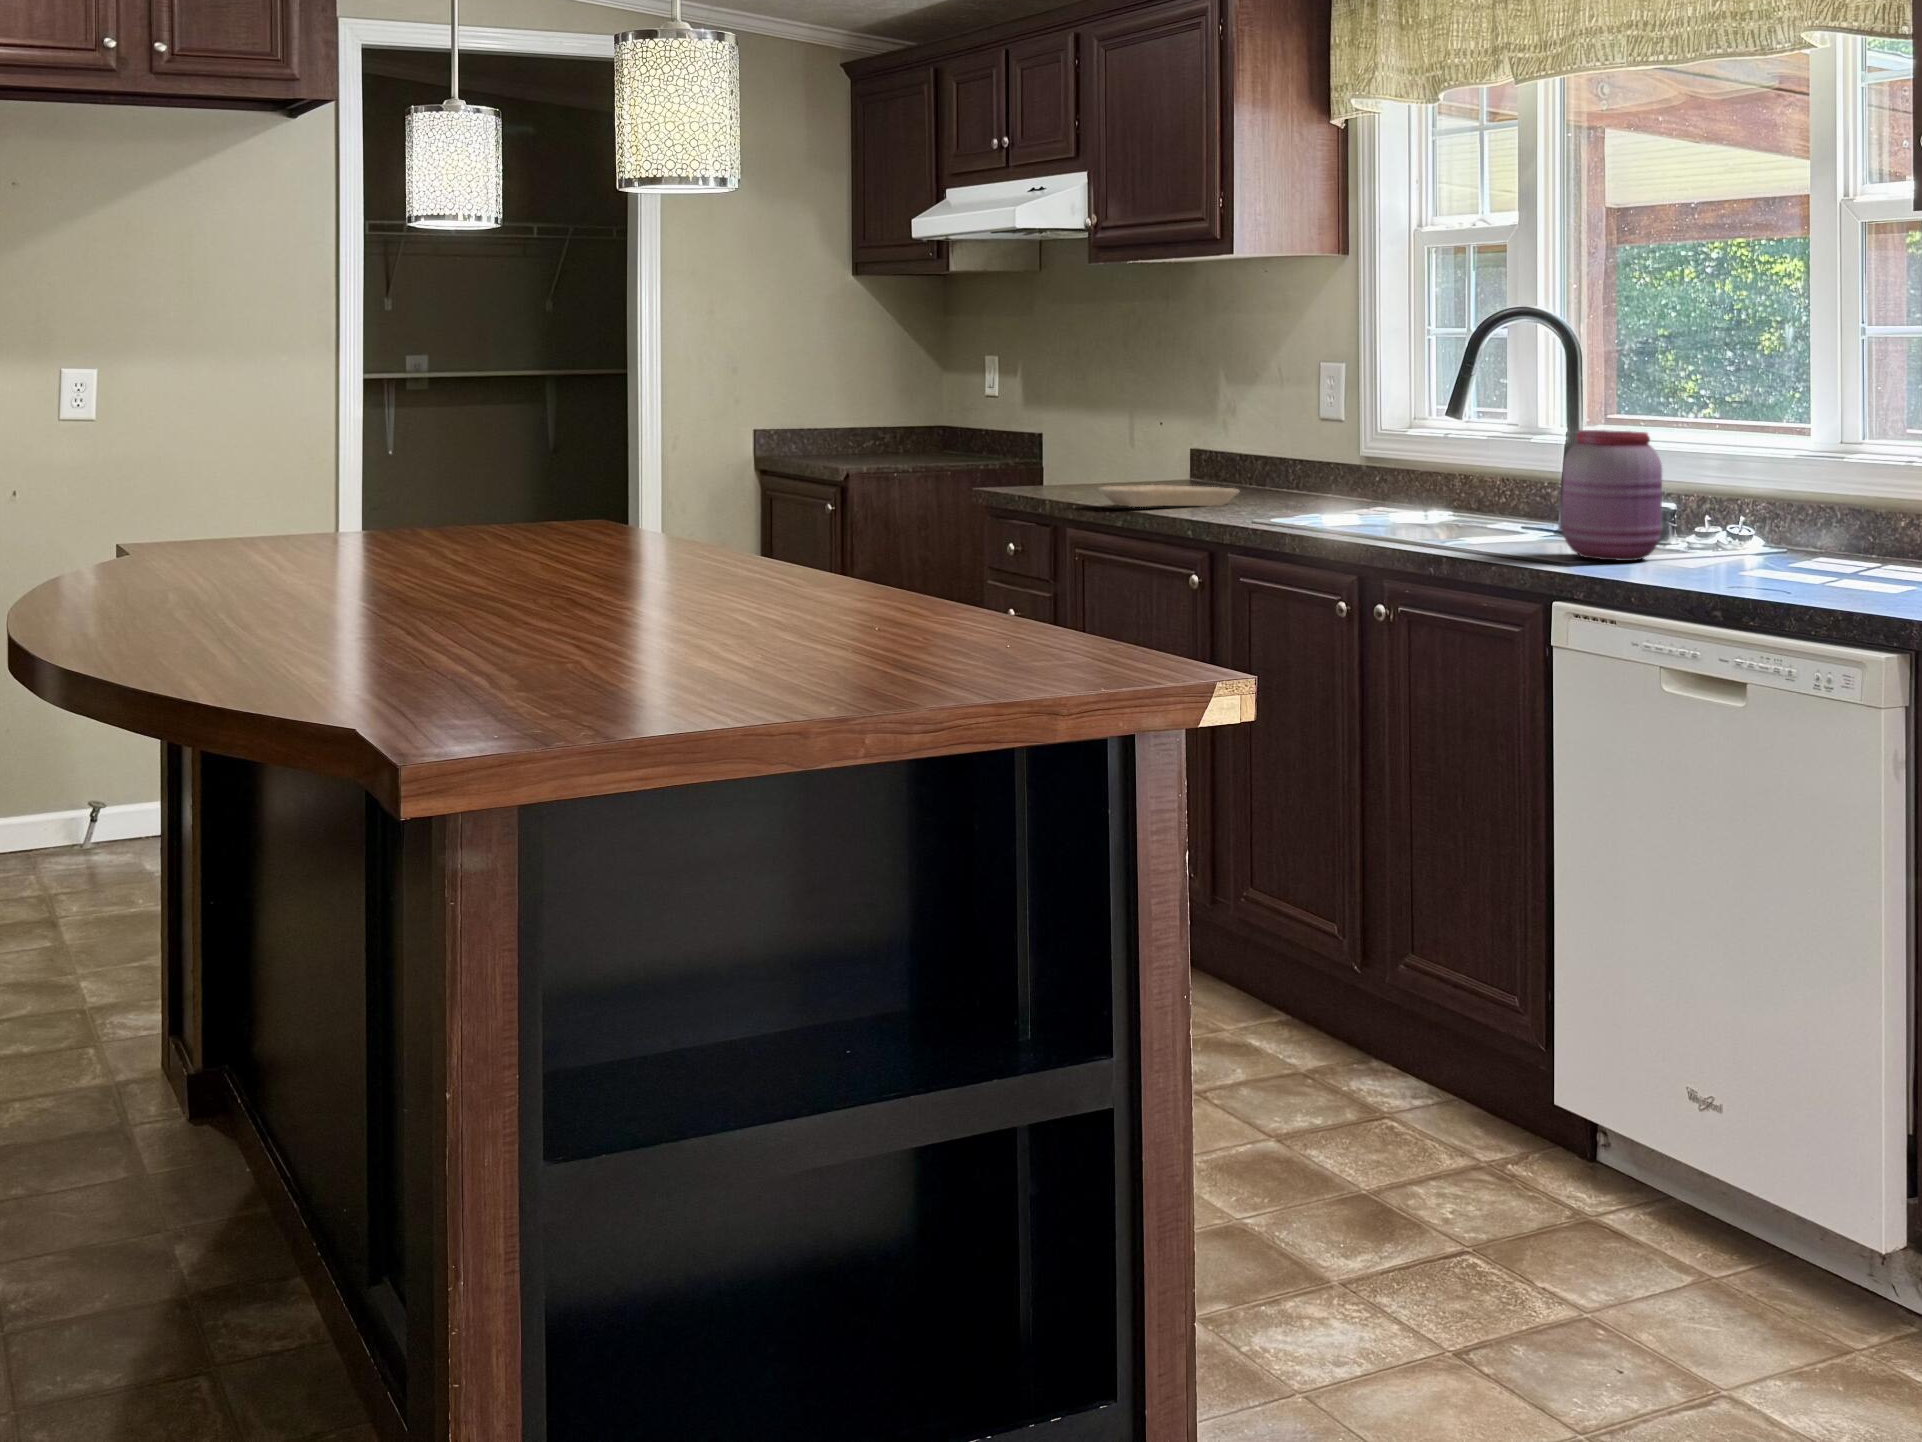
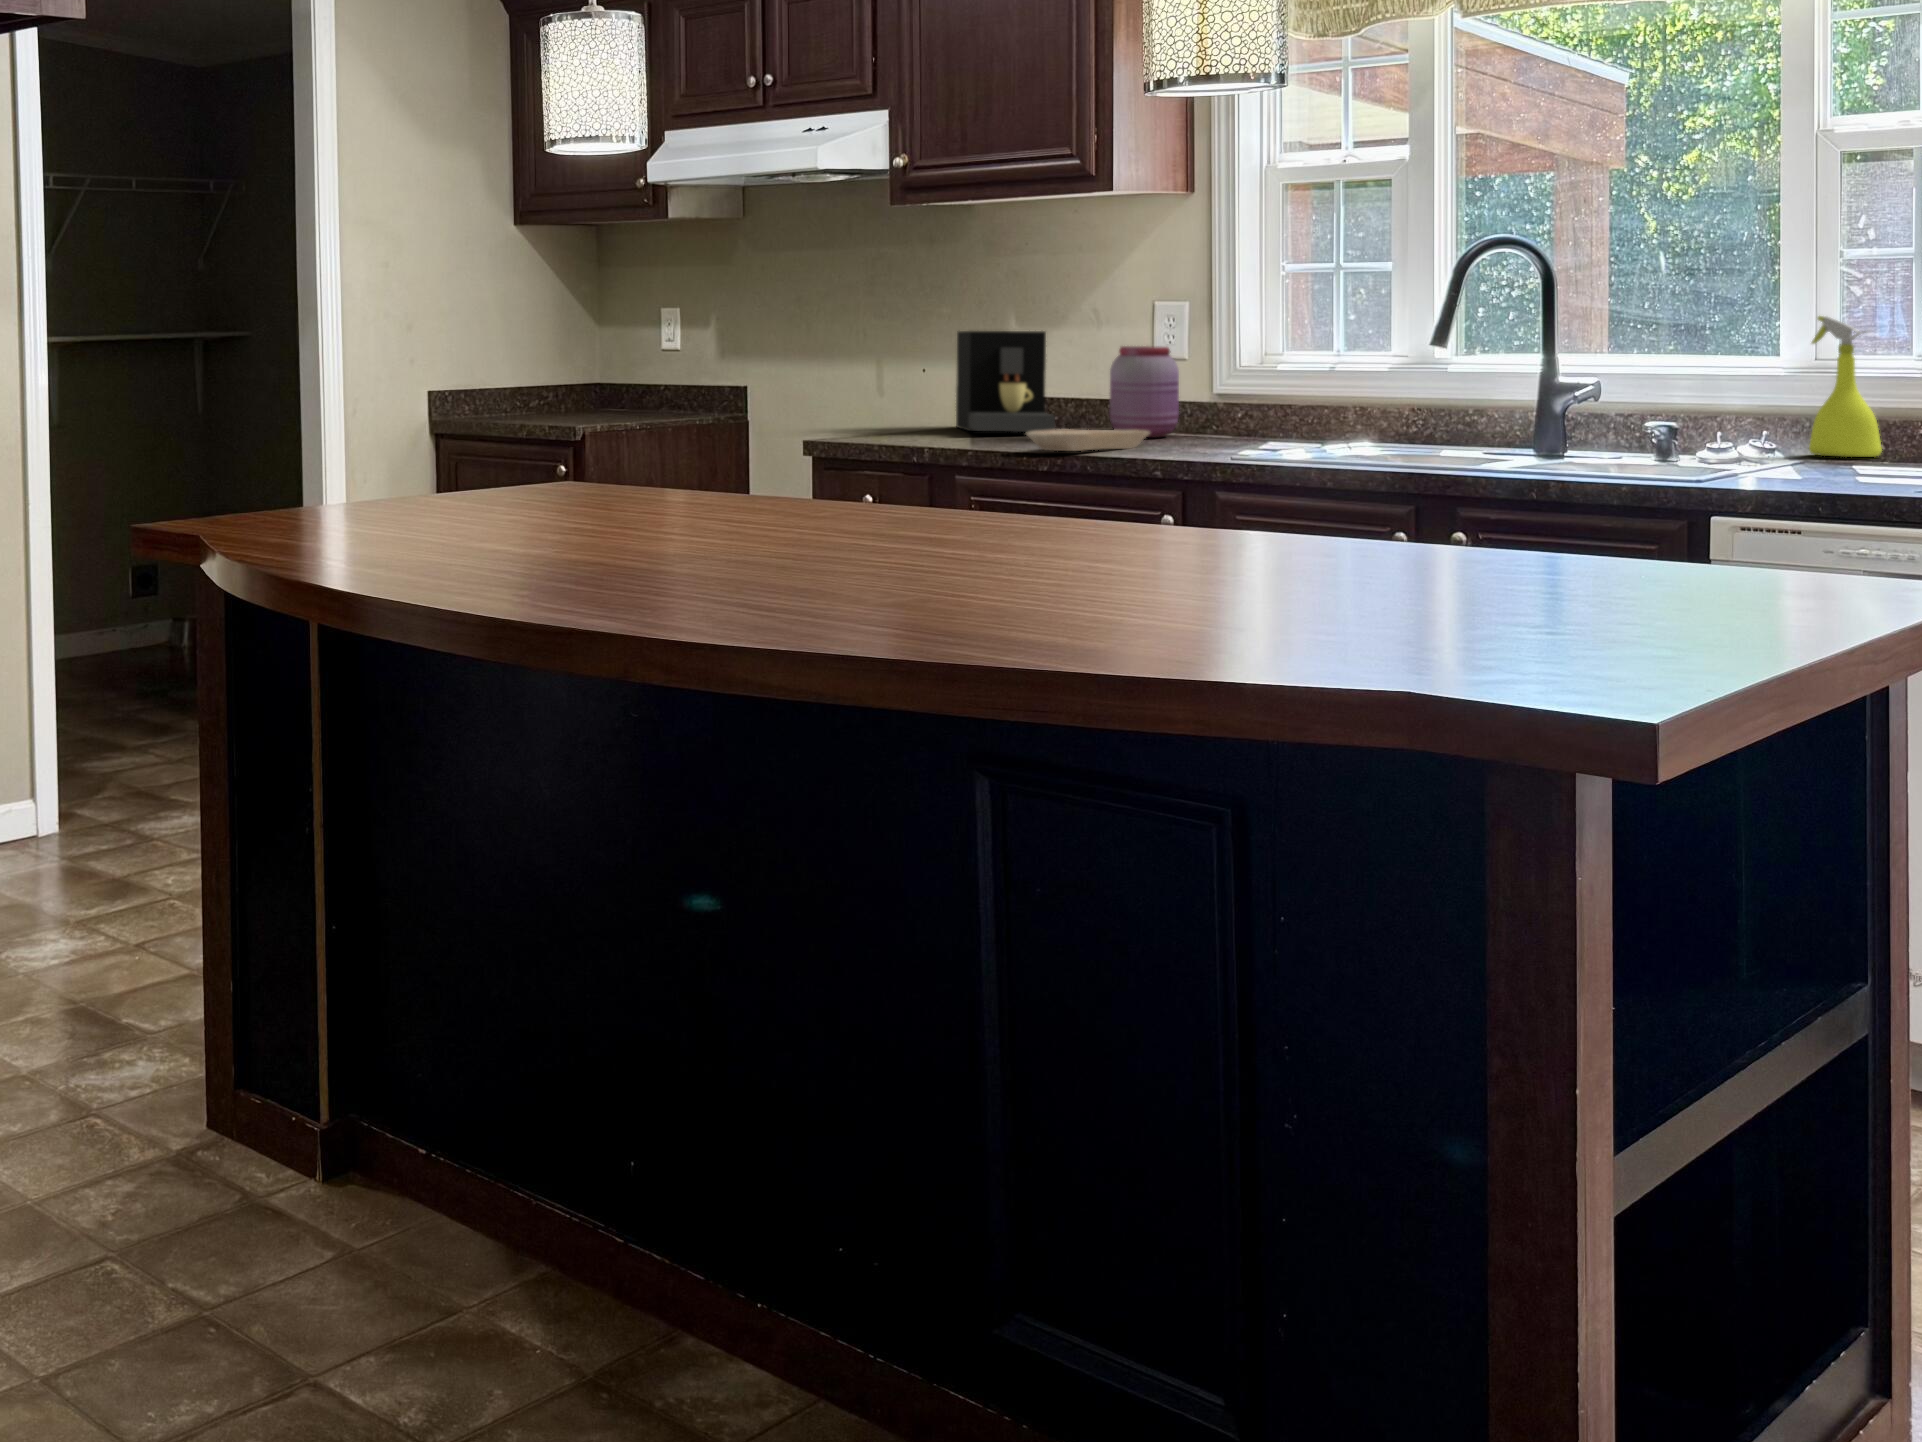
coffee maker: none [1138,386,1237,486] -> present [956,331,1055,432]
spray bottle: none [1797,394,1870,546] -> present [1809,316,1882,457]
jar: present [1562,430,1662,561] -> present [1110,346,1179,438]

